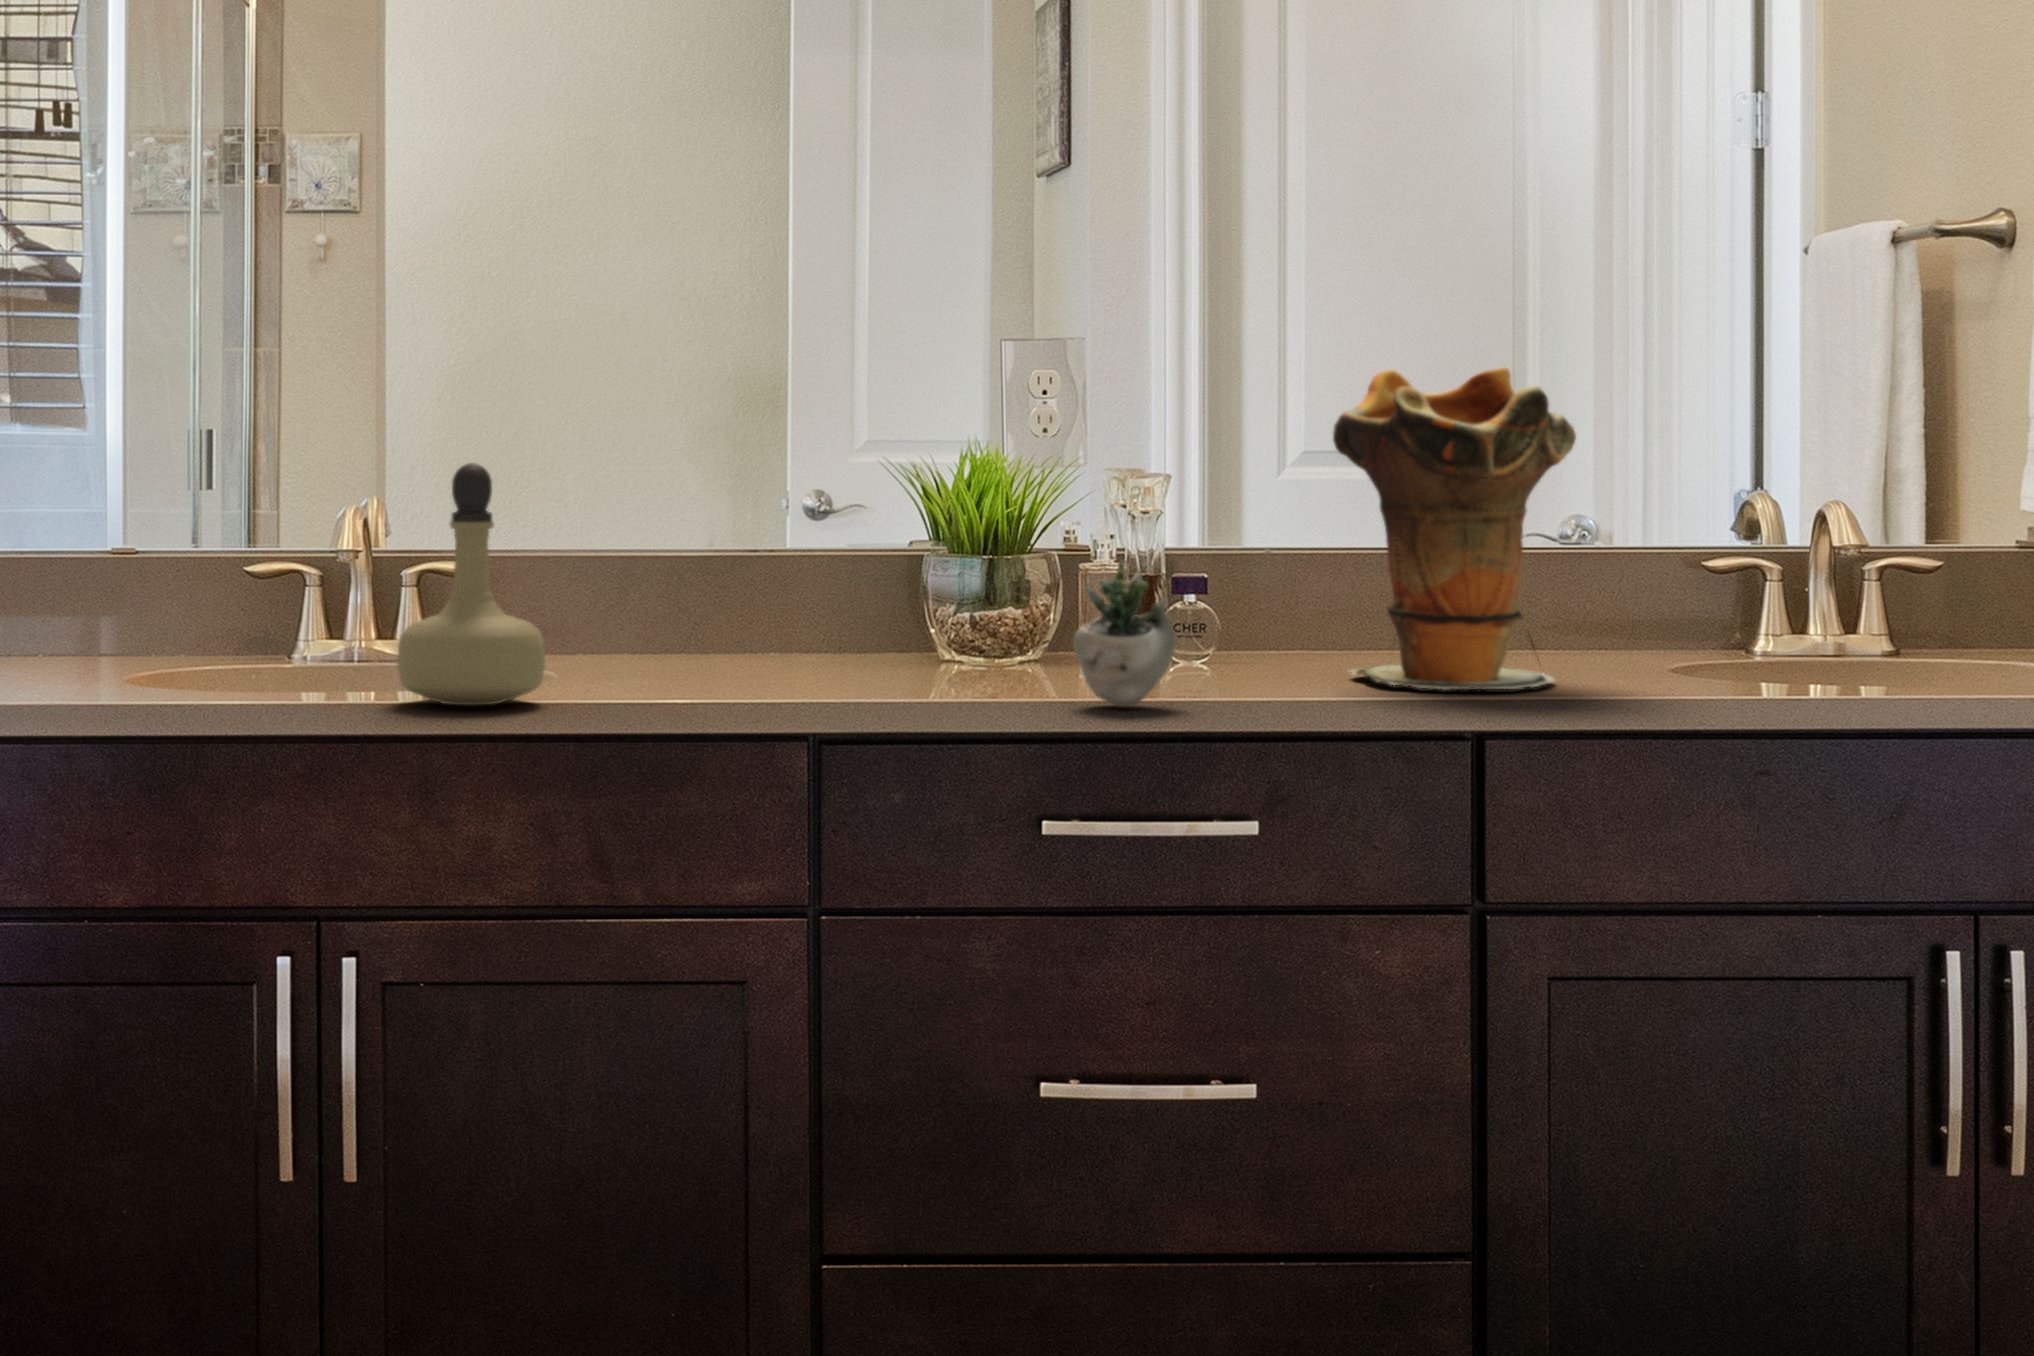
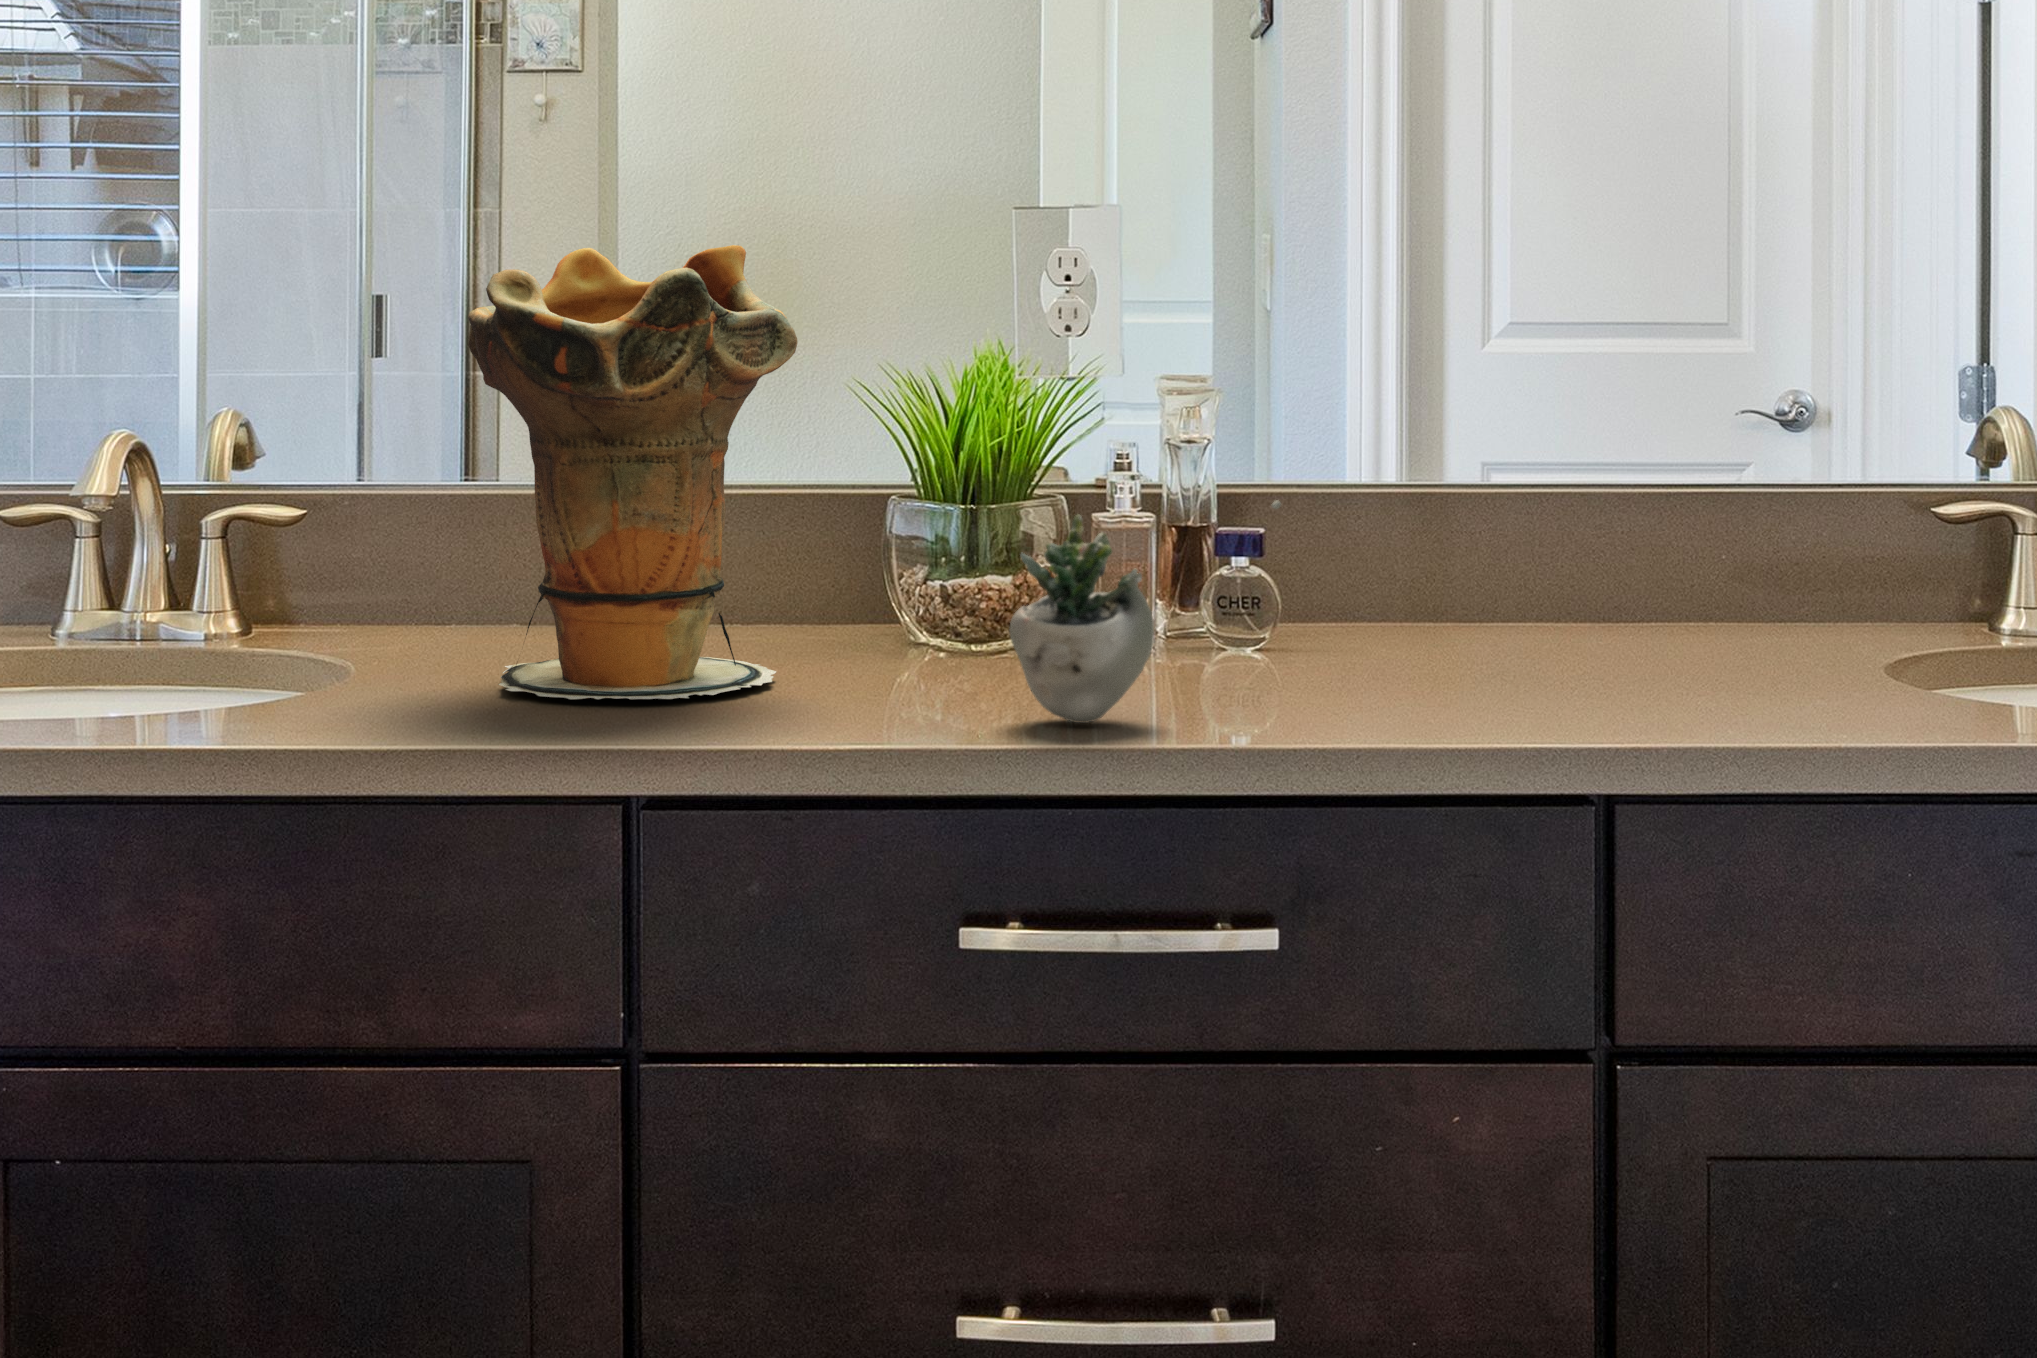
decorative vase: present [1333,368,1576,690] -> present [468,245,797,699]
perfume bottle: present [397,463,545,705] -> none [58,376,274,718]

